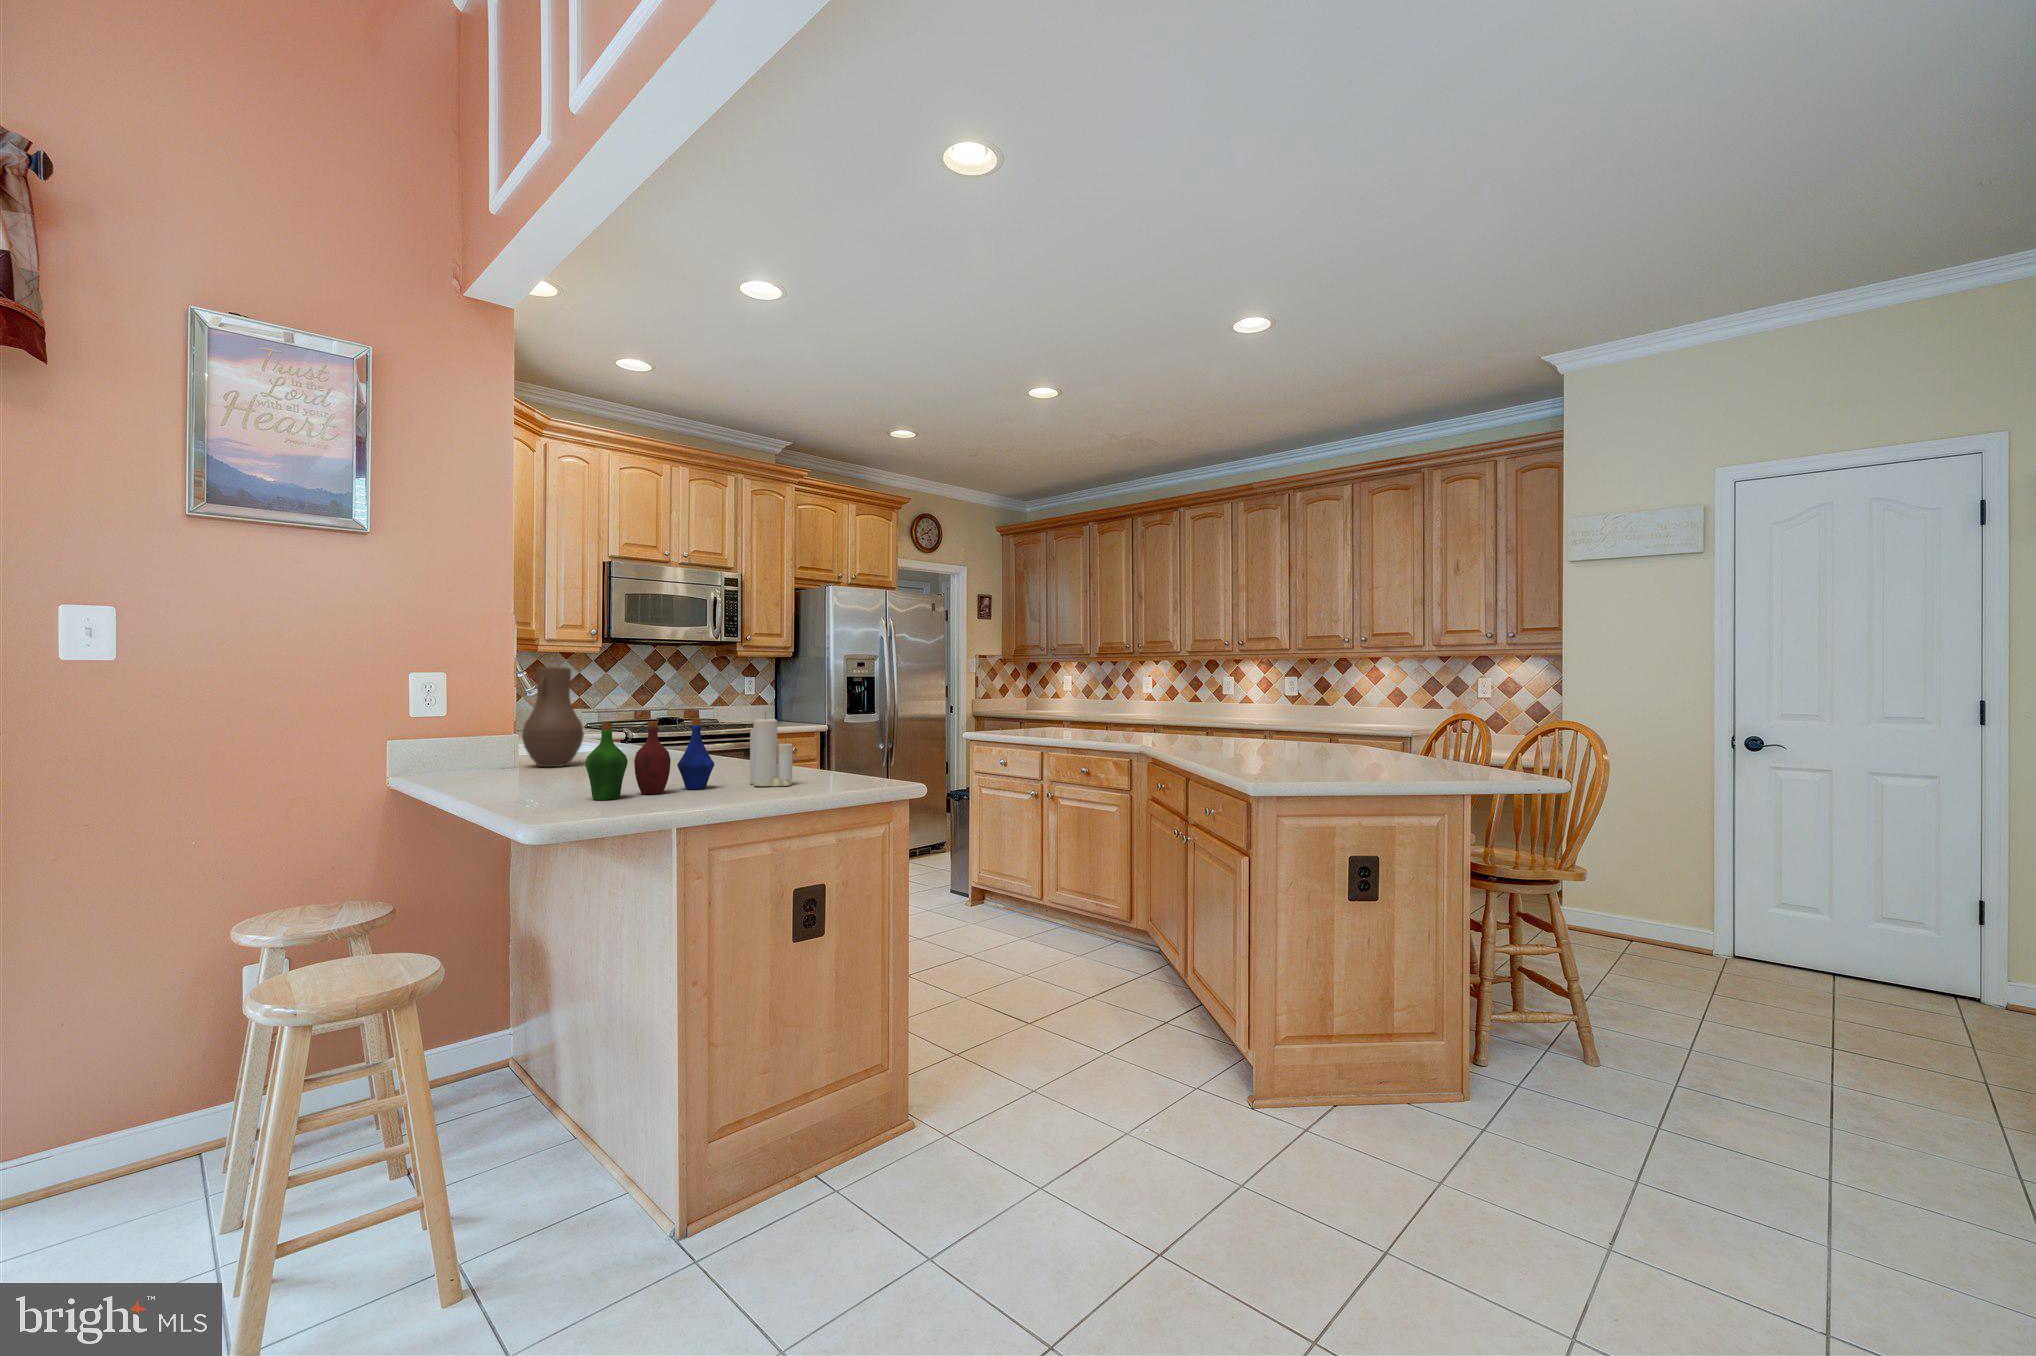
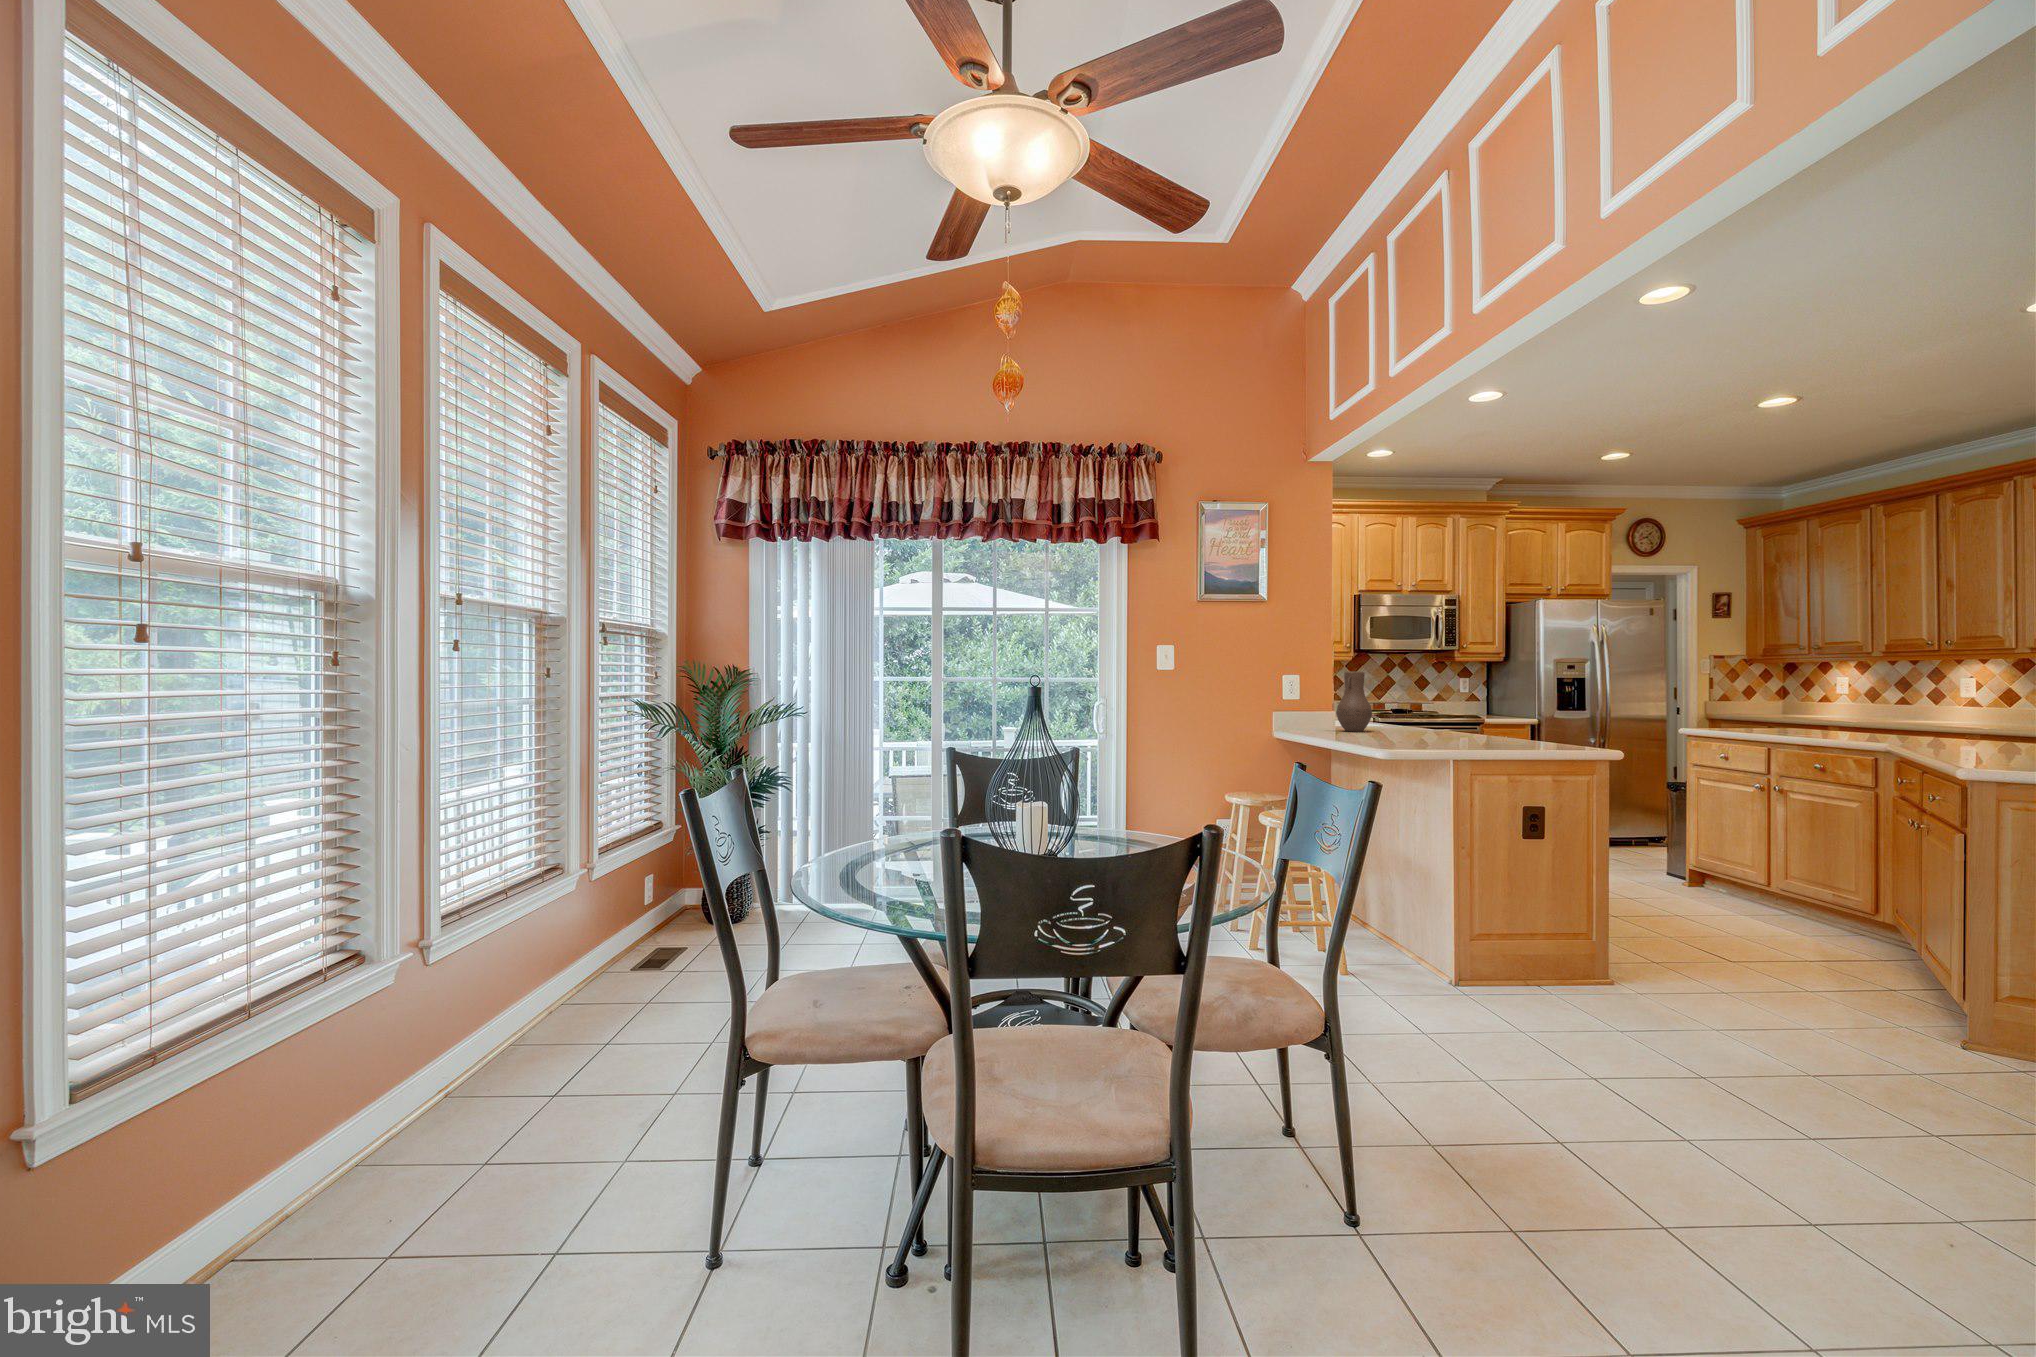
candle: present [750,712,793,786] -> none [1491,699,1520,745]
bottle: present [585,719,714,800] -> none [1397,702,1468,744]

